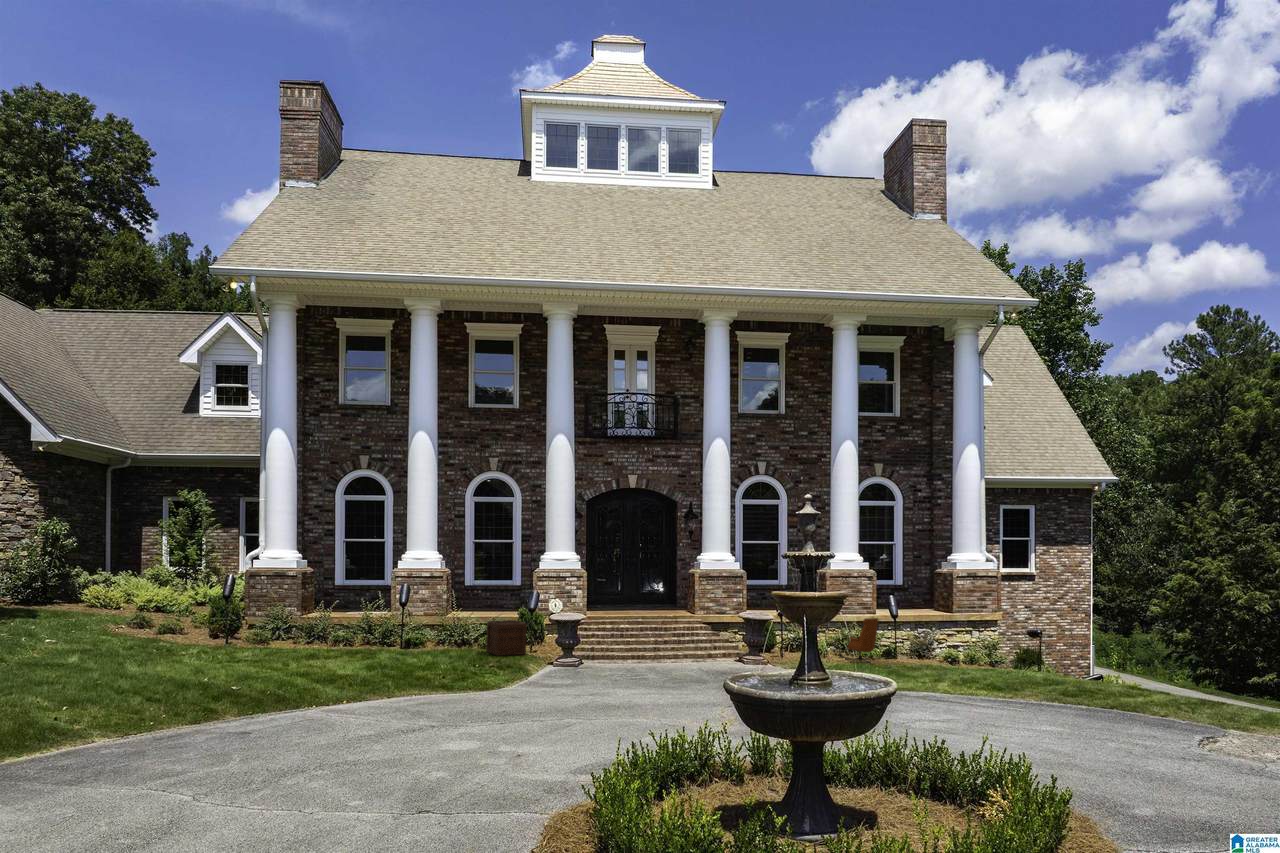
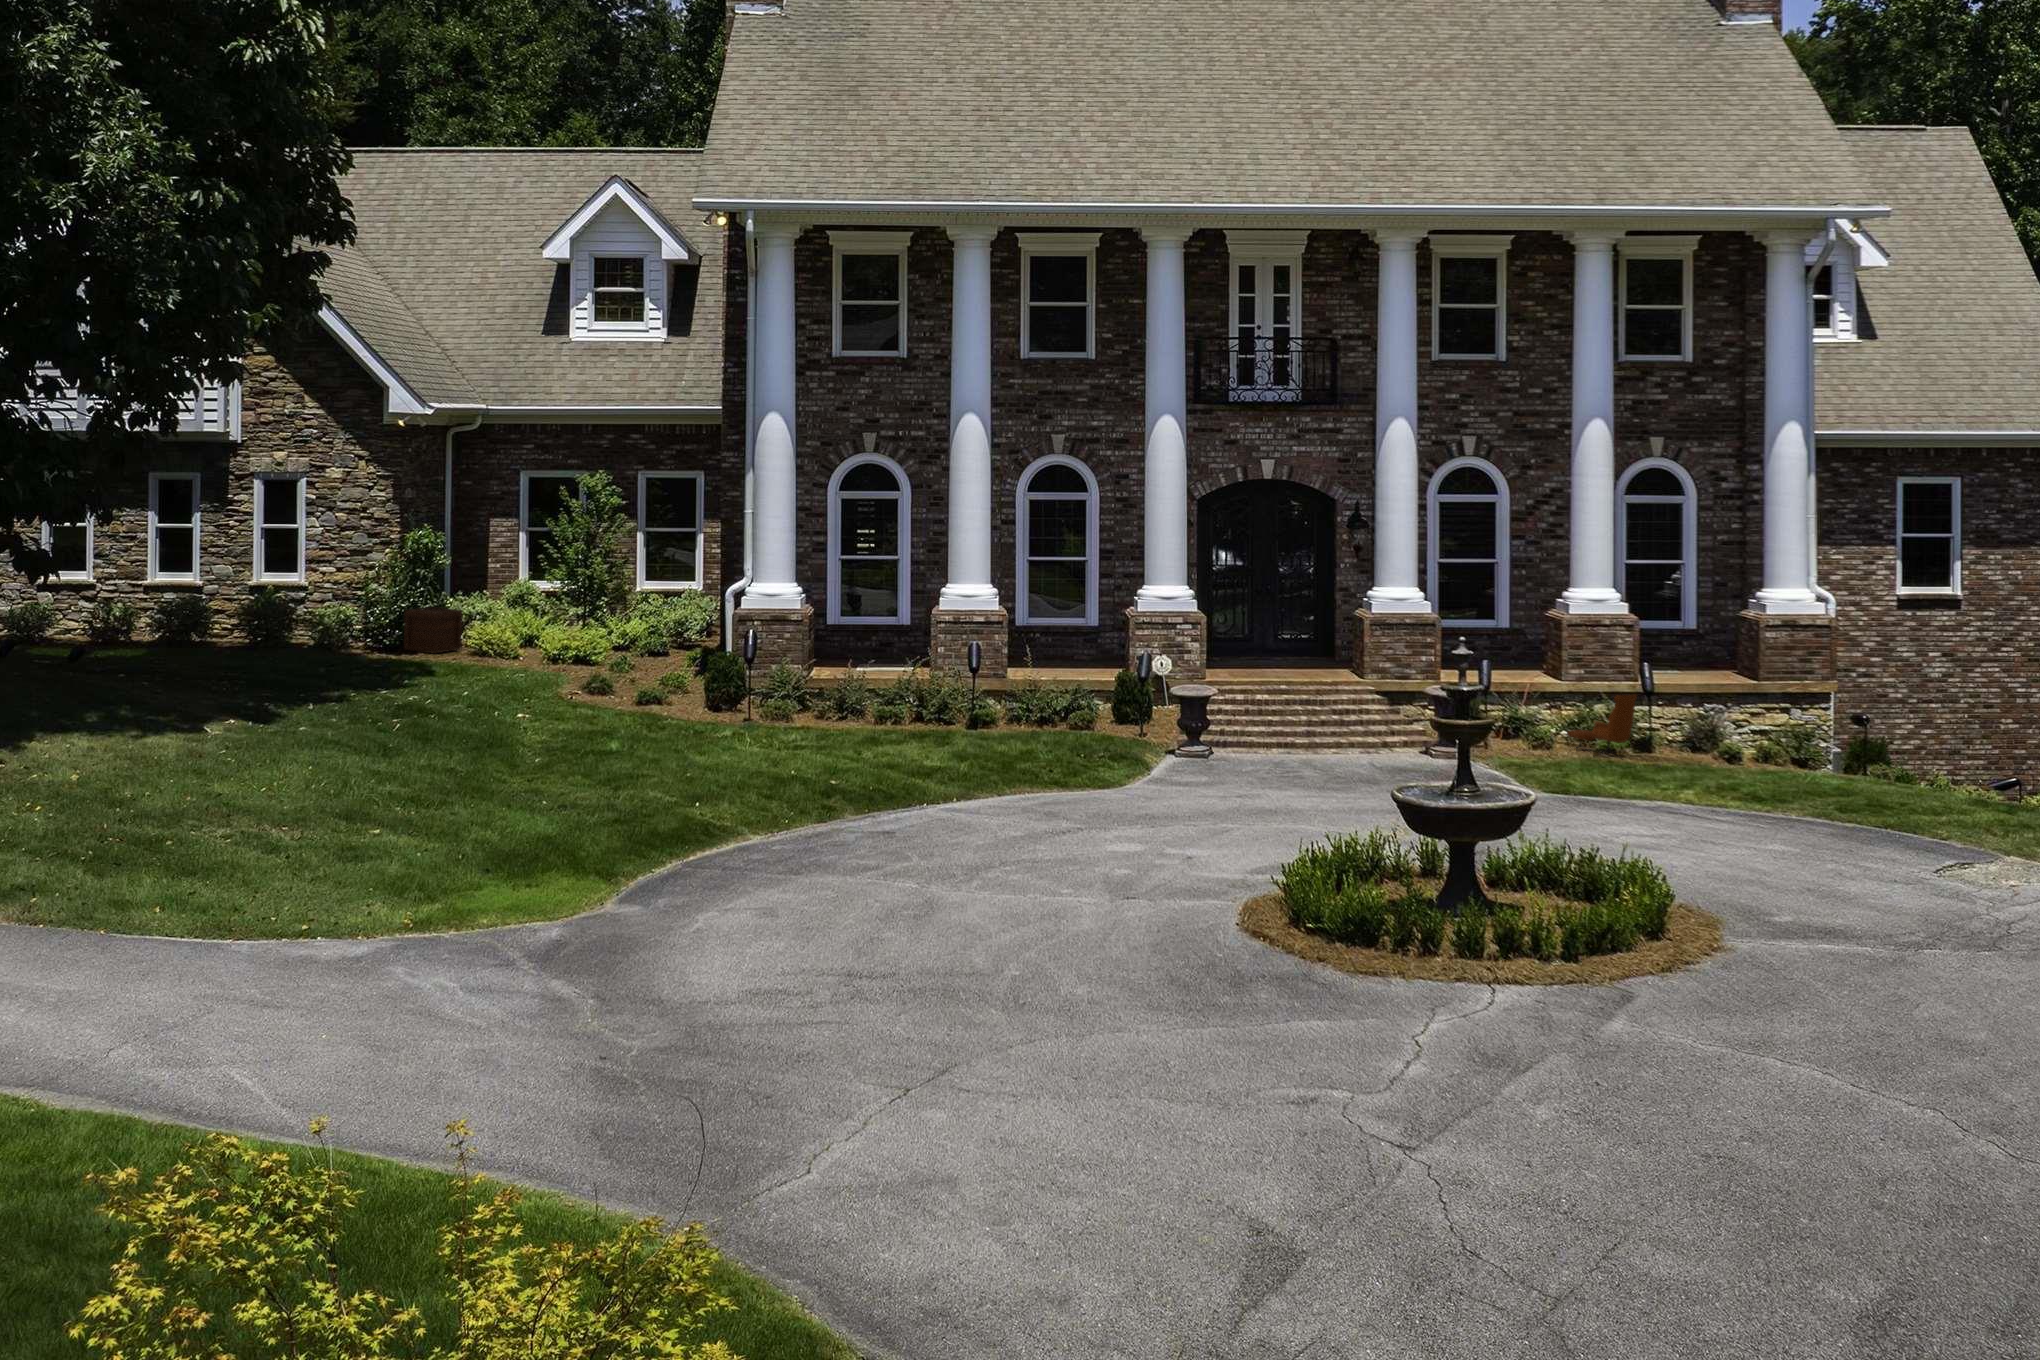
wooden crate: present [486,620,527,656] -> present [404,607,463,654]

